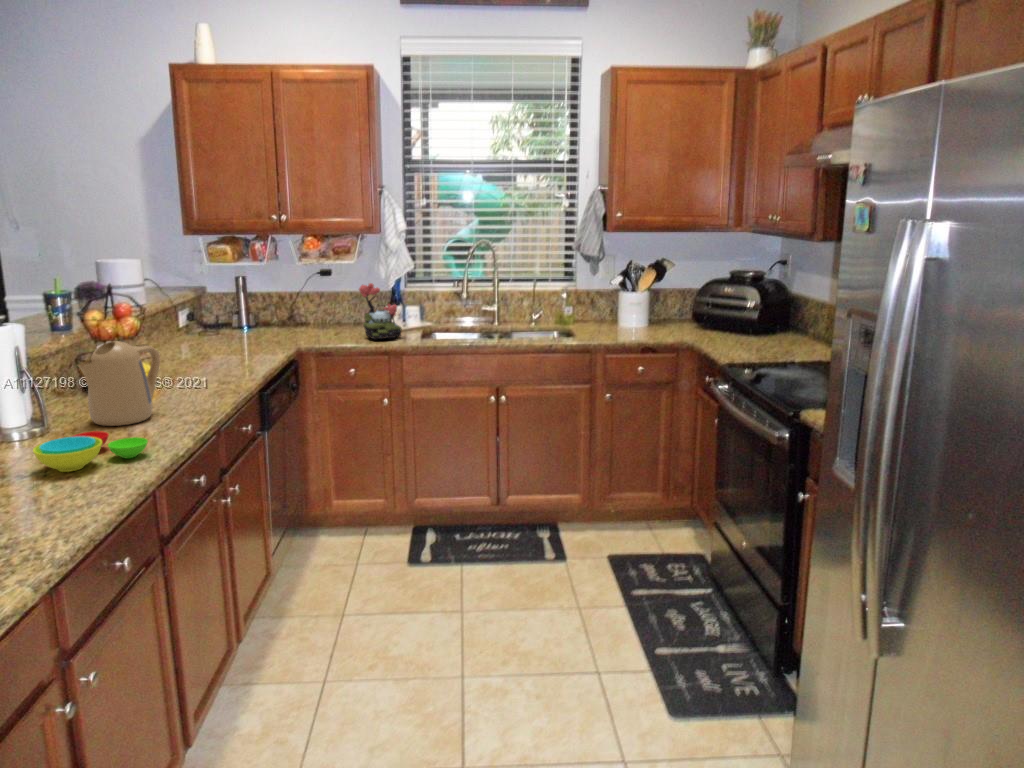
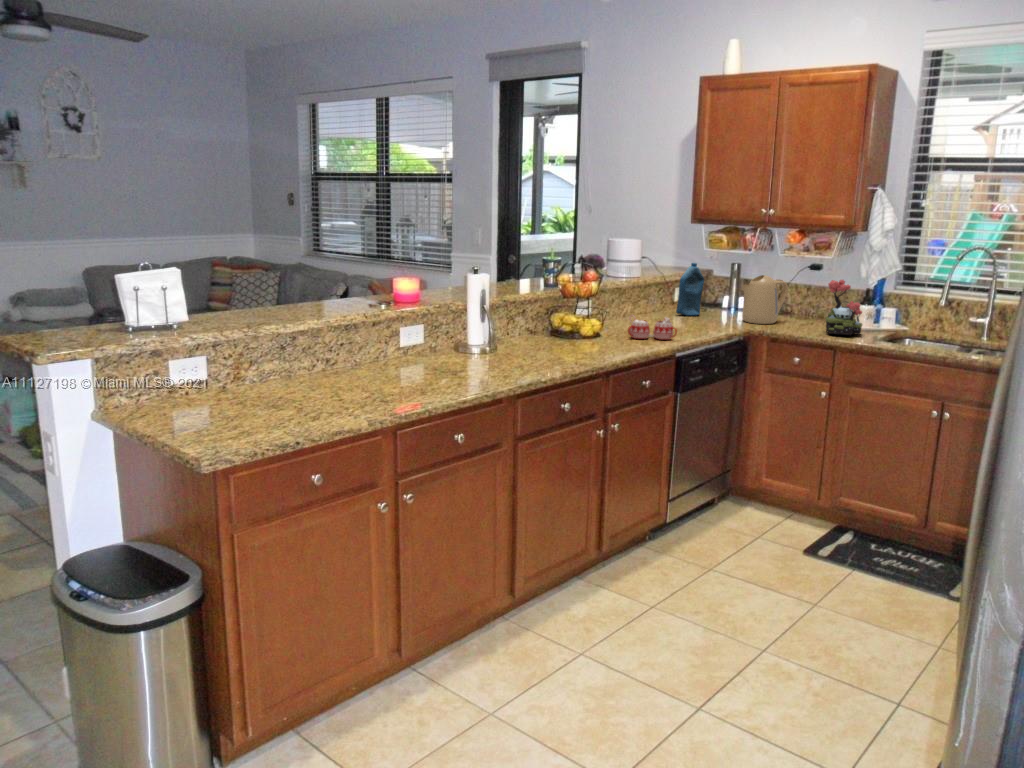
bottle: none [190,281,219,343] -> present [676,263,704,316]
kettle: present [78,341,160,426] -> present [742,275,788,324]
mug: none [180,349,245,381] -> present [628,315,677,340]
bowl: present [33,431,148,472] -> none [455,351,530,375]

